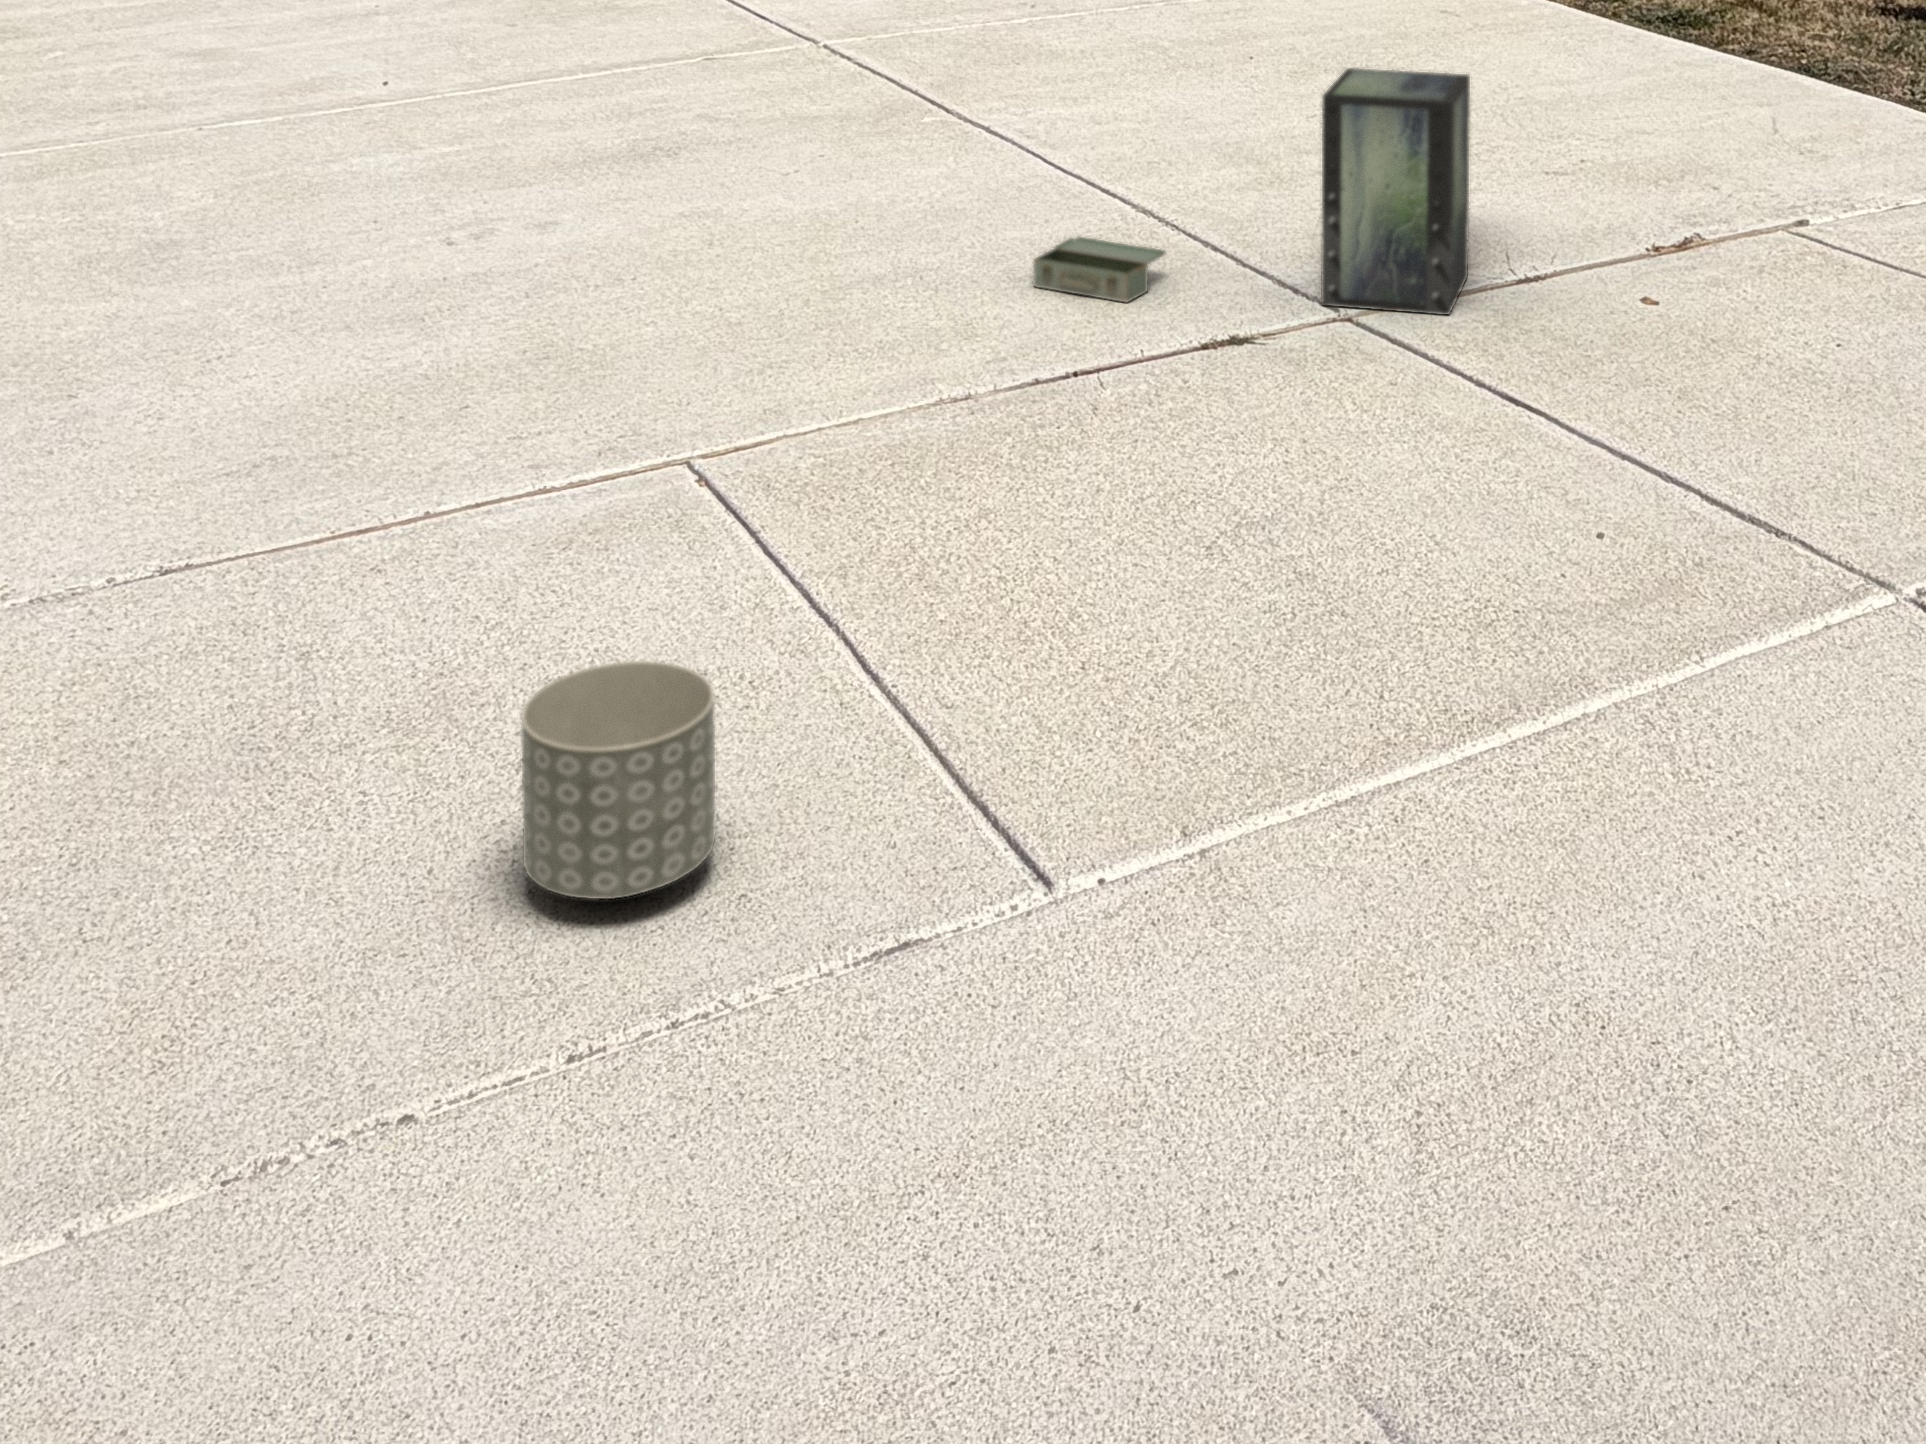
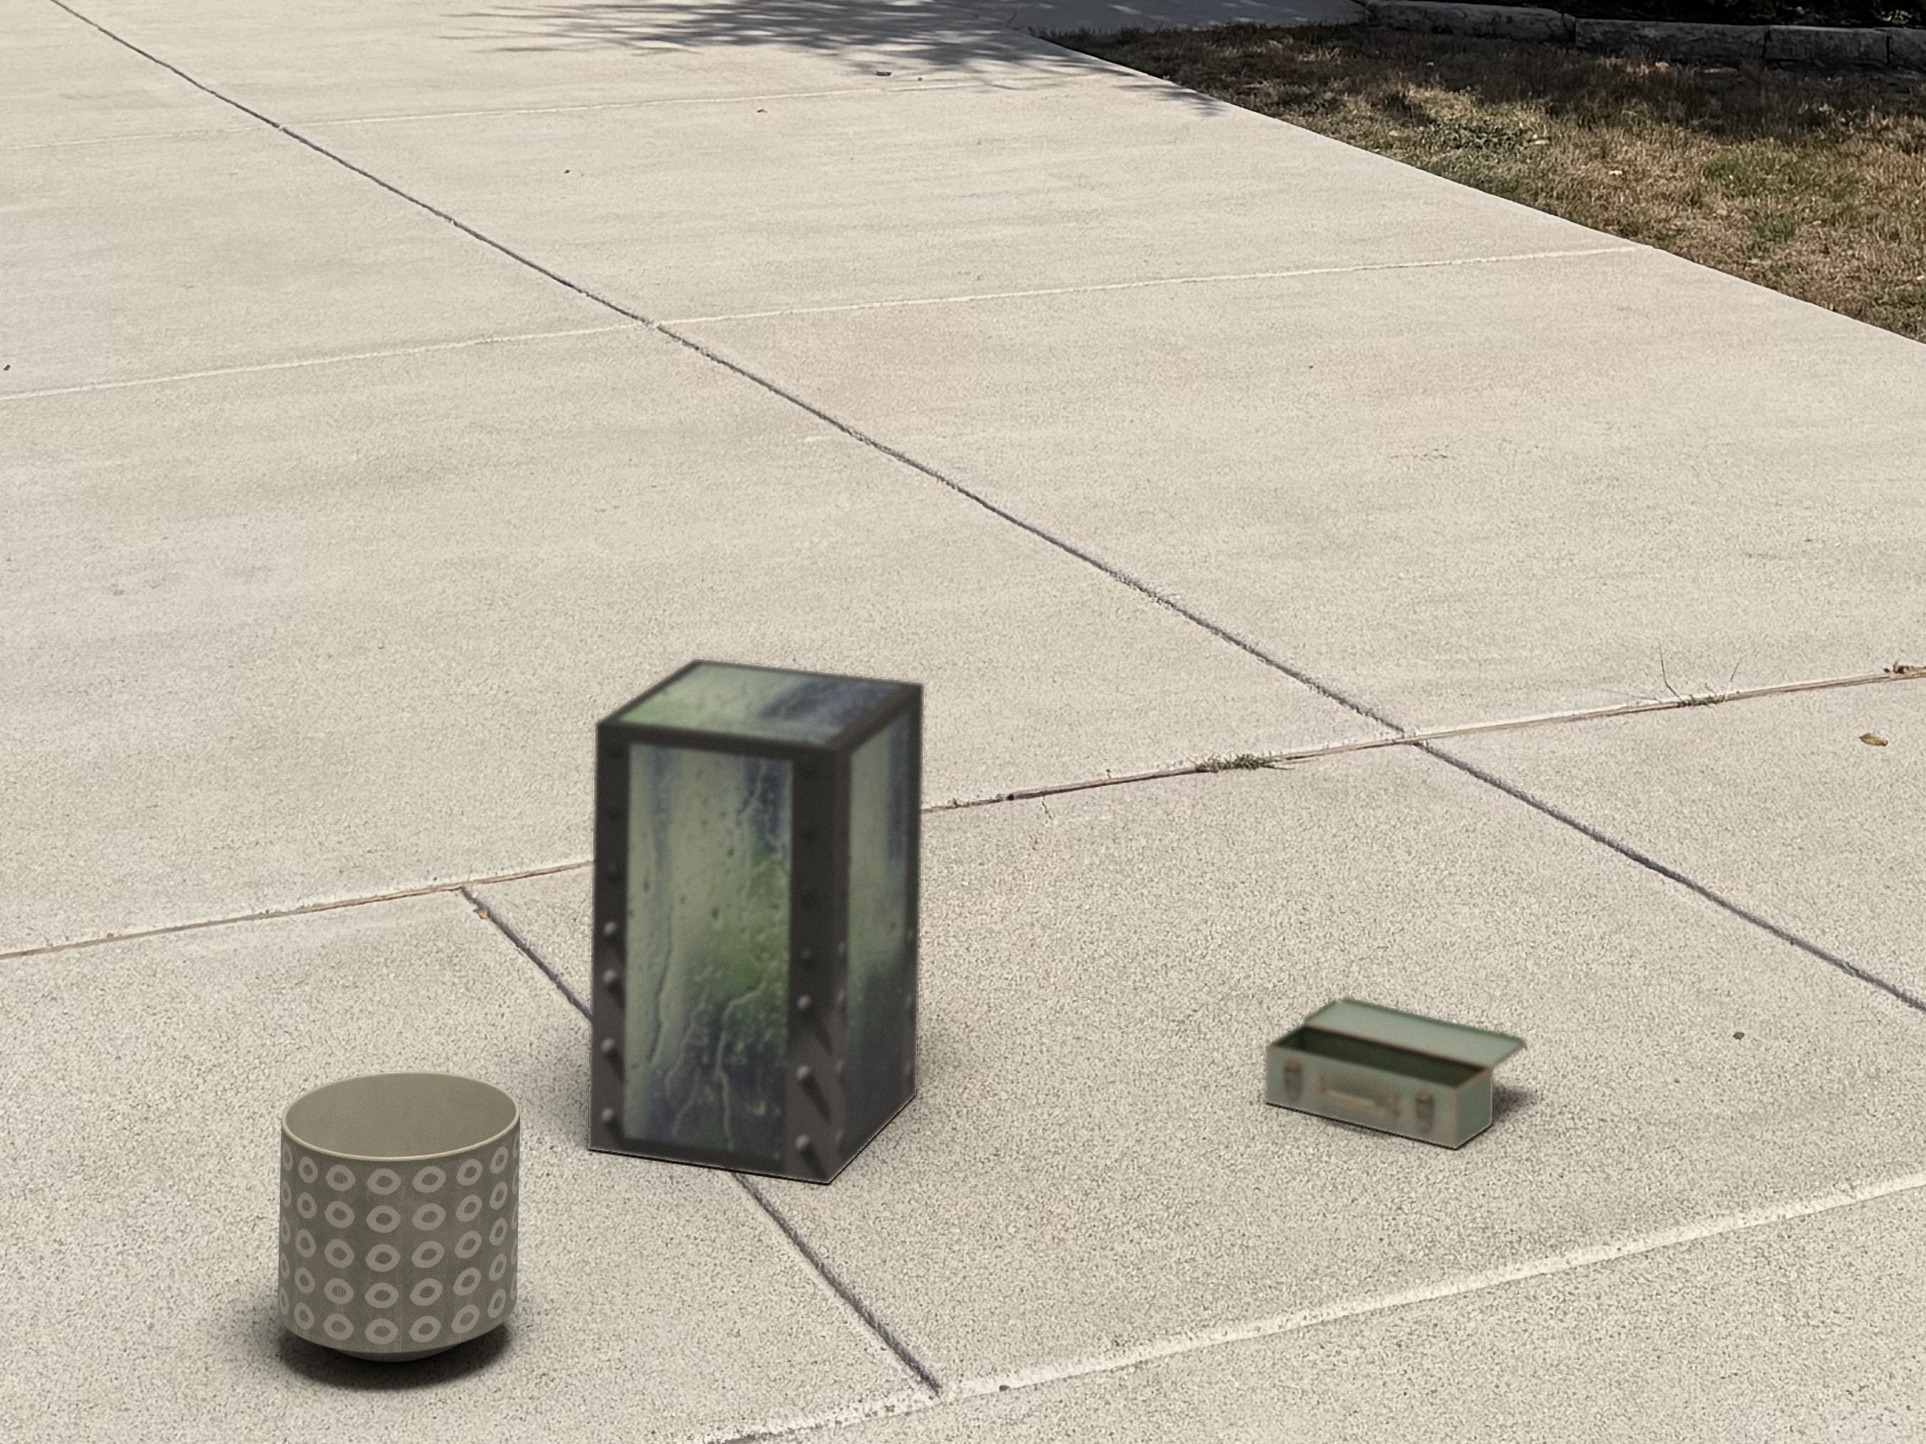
storage box: present [1321,68,1470,315] -> present [587,659,924,1184]
toolbox: present [1033,237,1166,302] -> present [1265,997,1526,1148]

